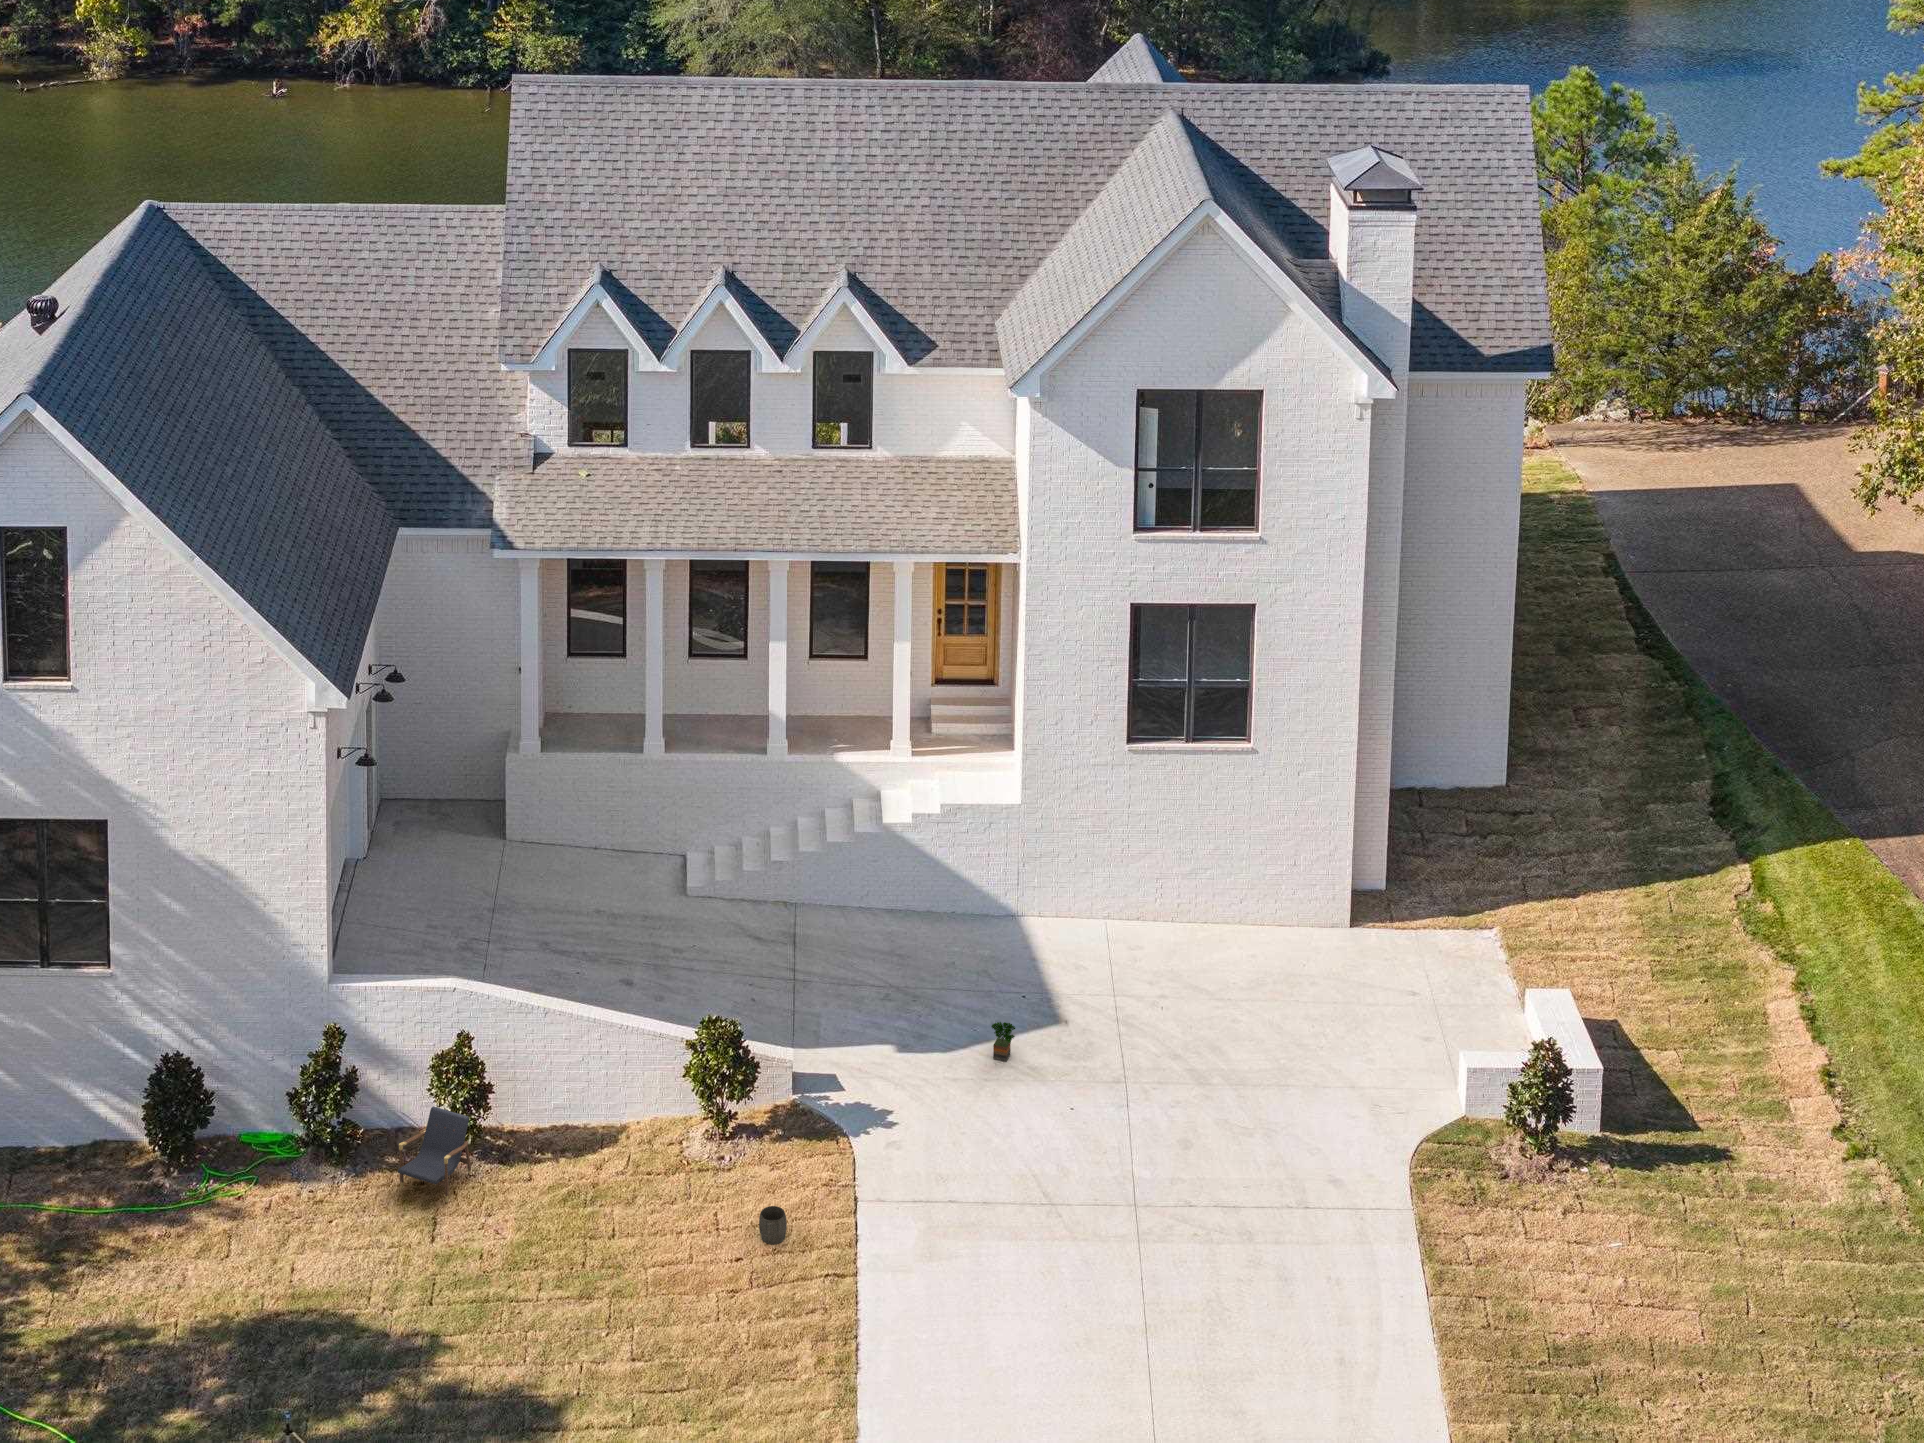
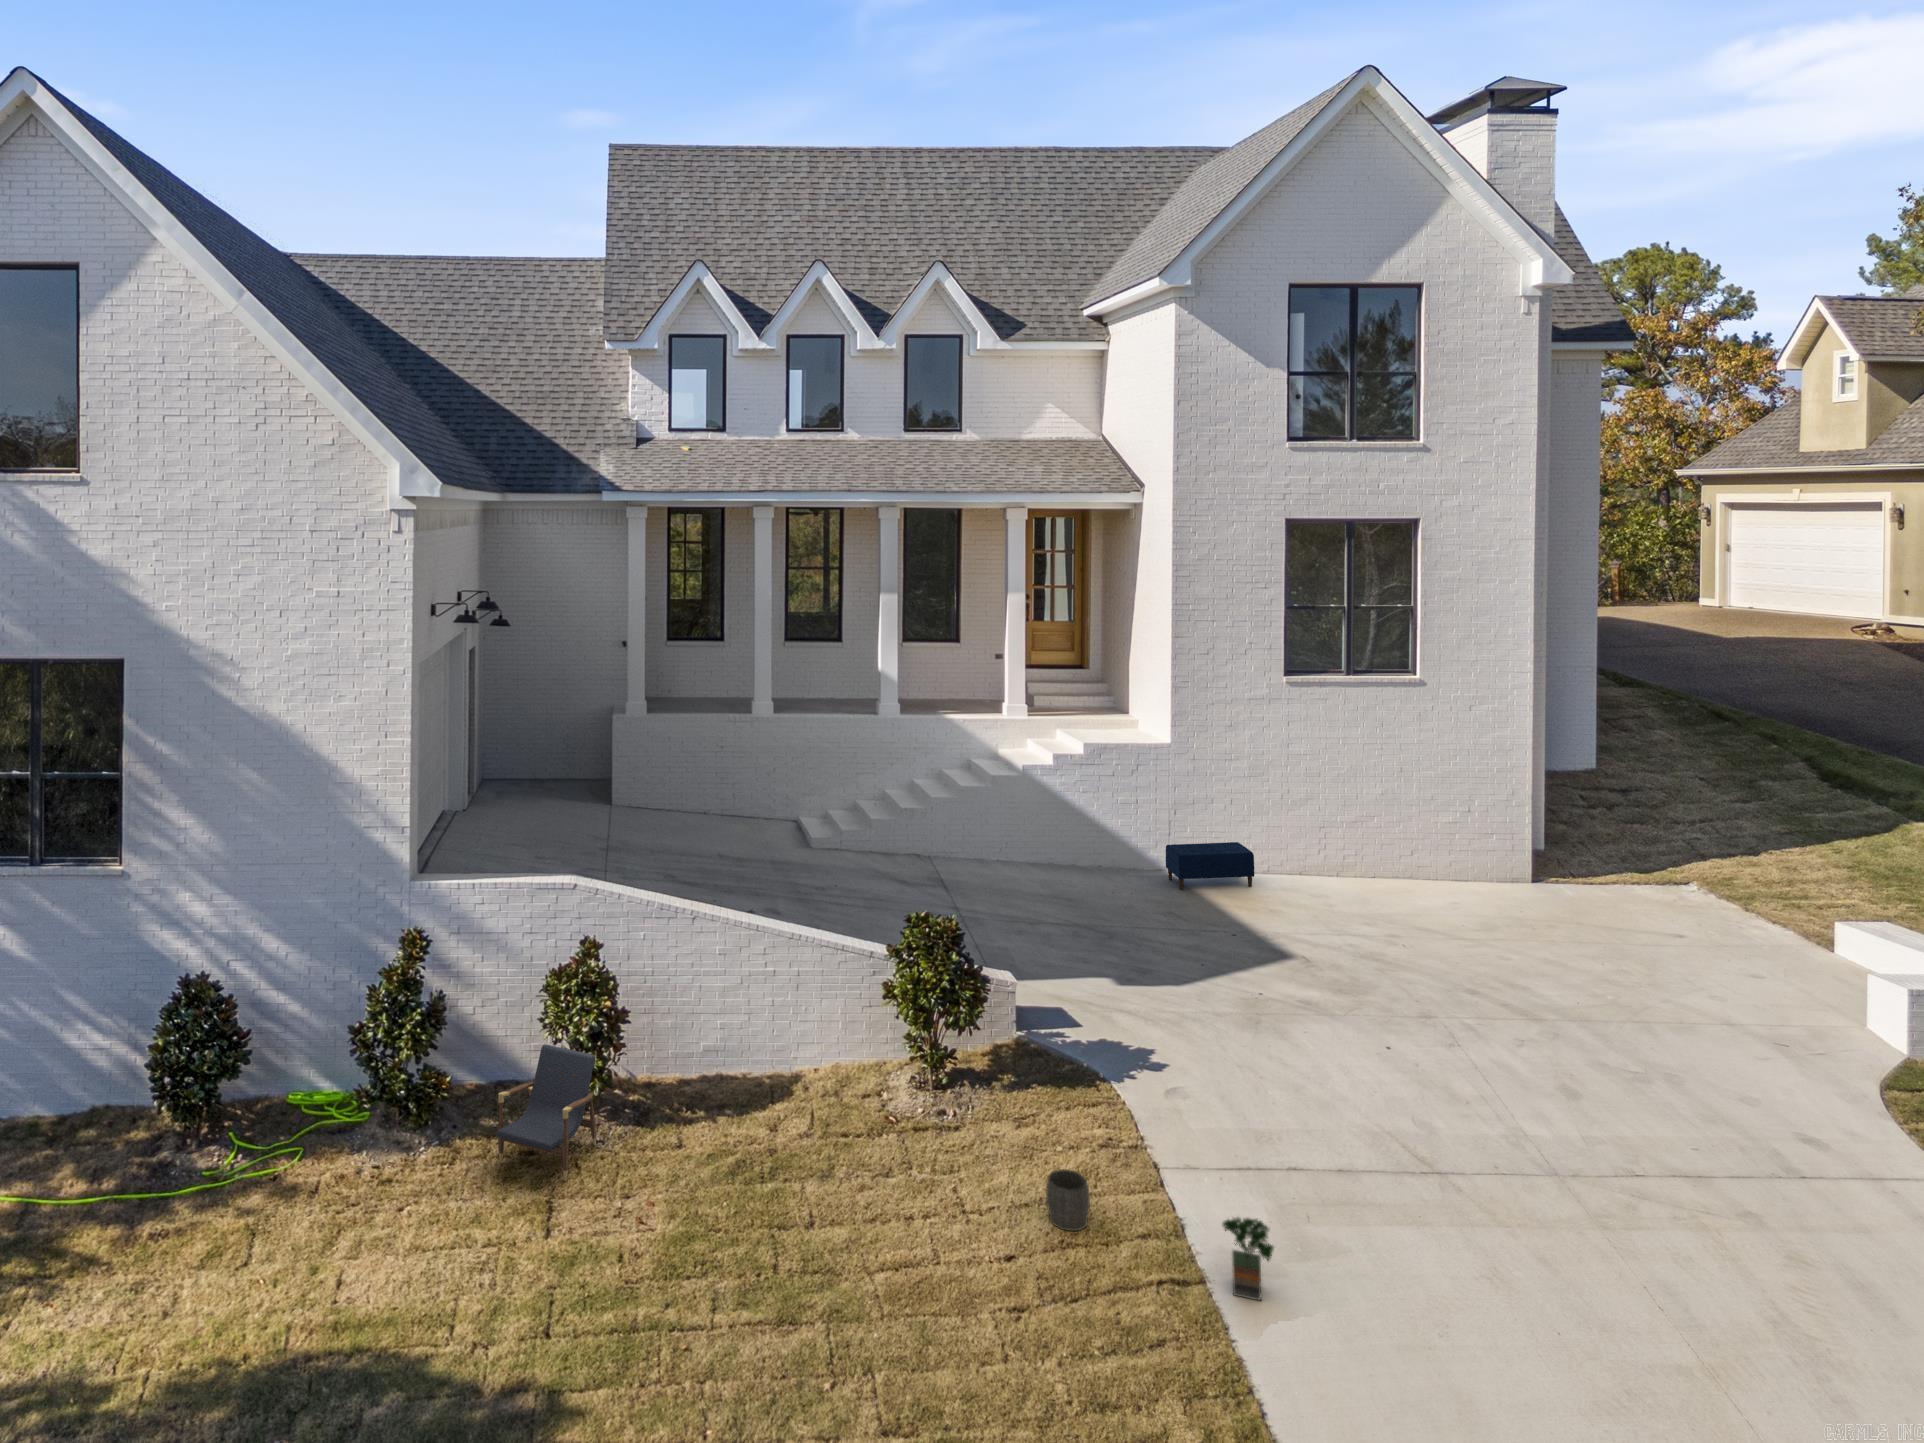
bench: none [1010,888,1080,932] -> present [1166,842,1254,890]
potted tree: present [991,1022,1015,1062] -> present [1222,1217,1274,1301]

